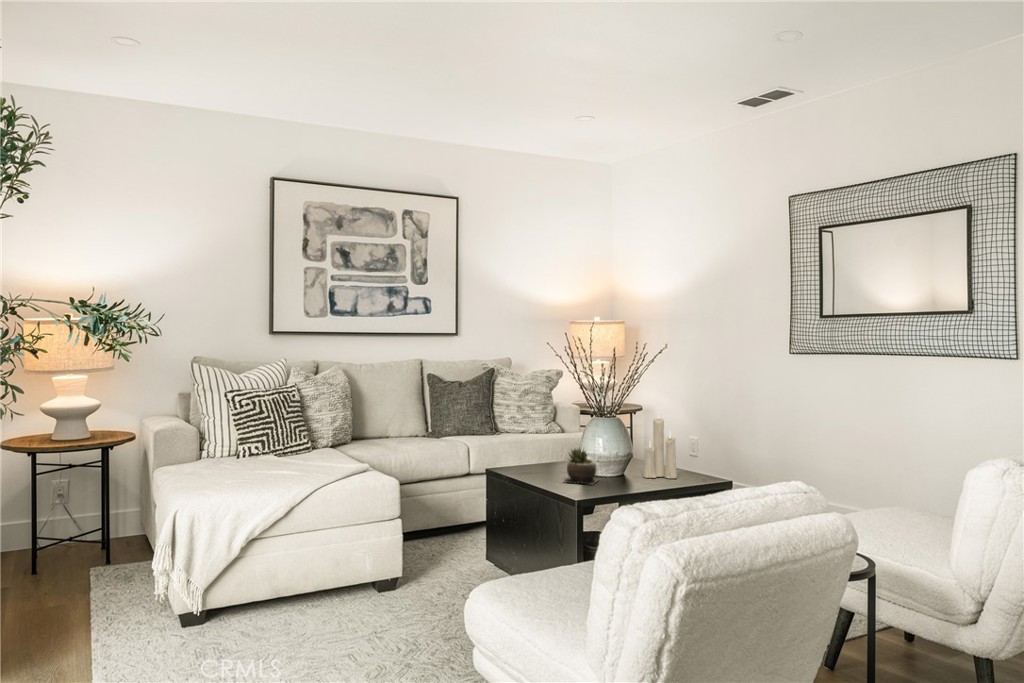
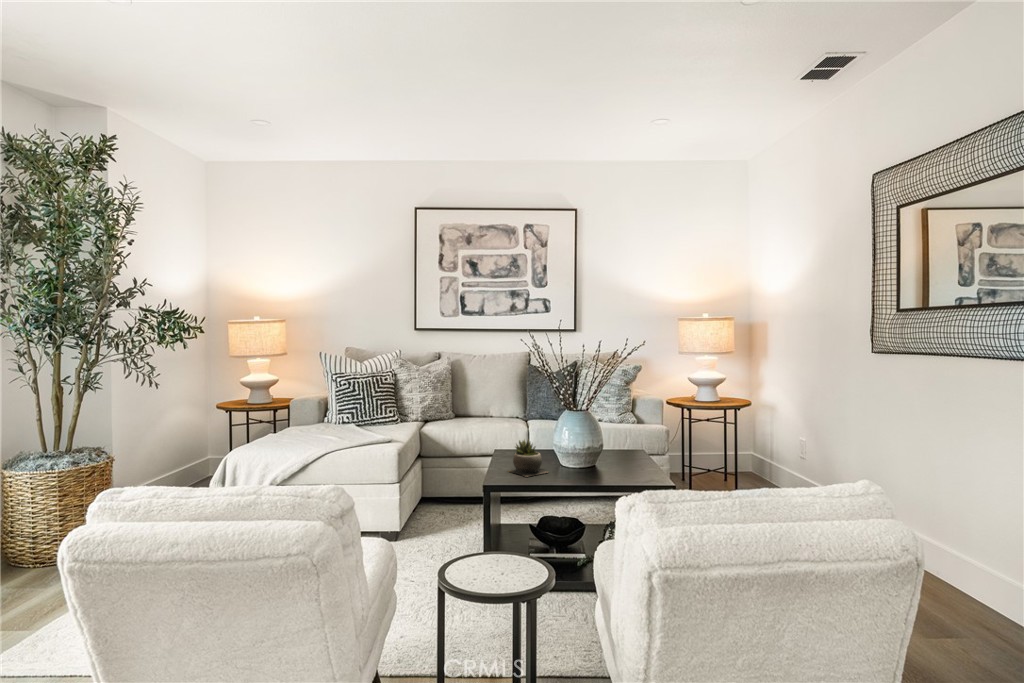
candle: present [643,415,677,478] -> none [598,405,632,481]

